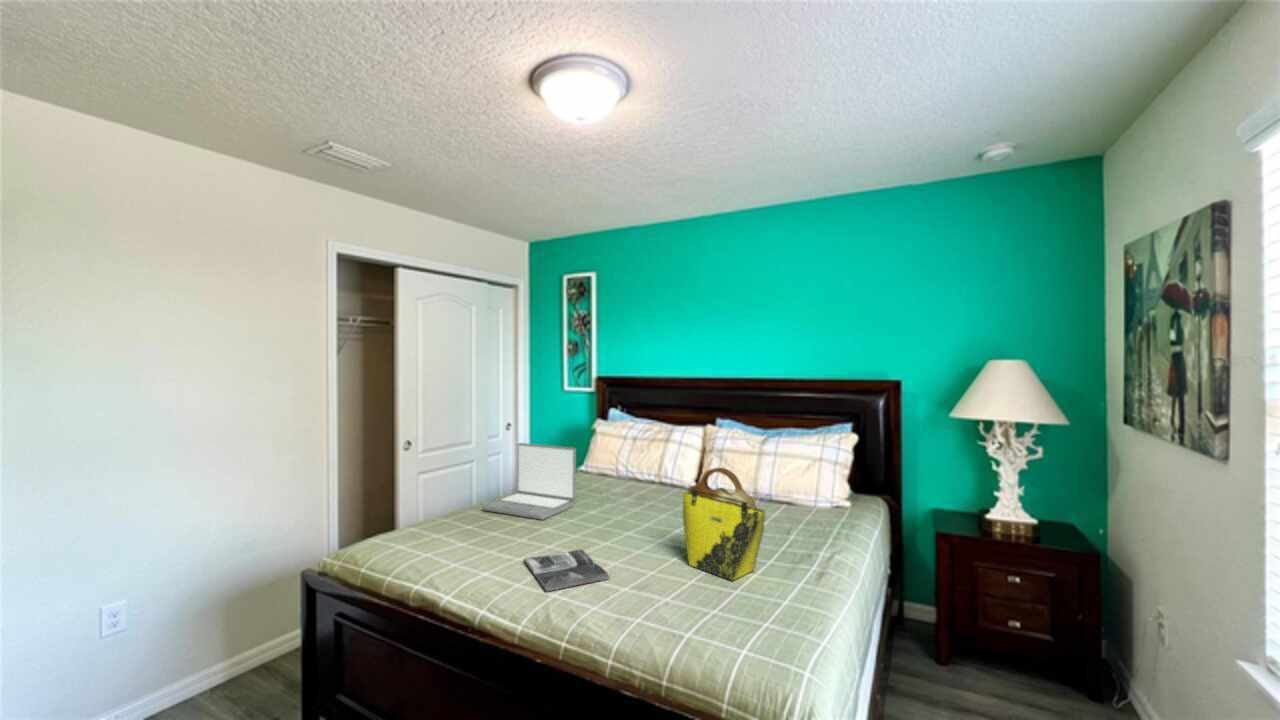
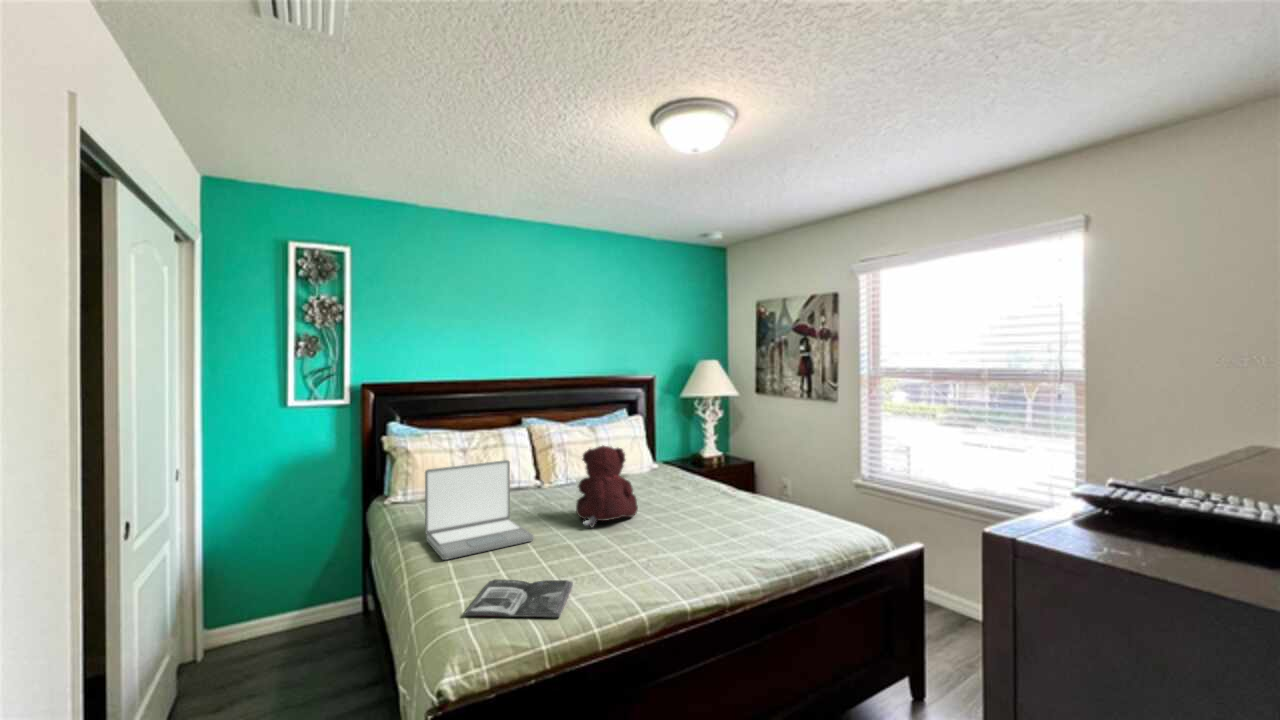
teddy bear: none [586,449,655,534] -> present [576,446,638,528]
tote bag: present [683,468,765,580] -> none [689,439,756,518]
magazine: present [524,549,610,591] -> present [464,580,573,617]

